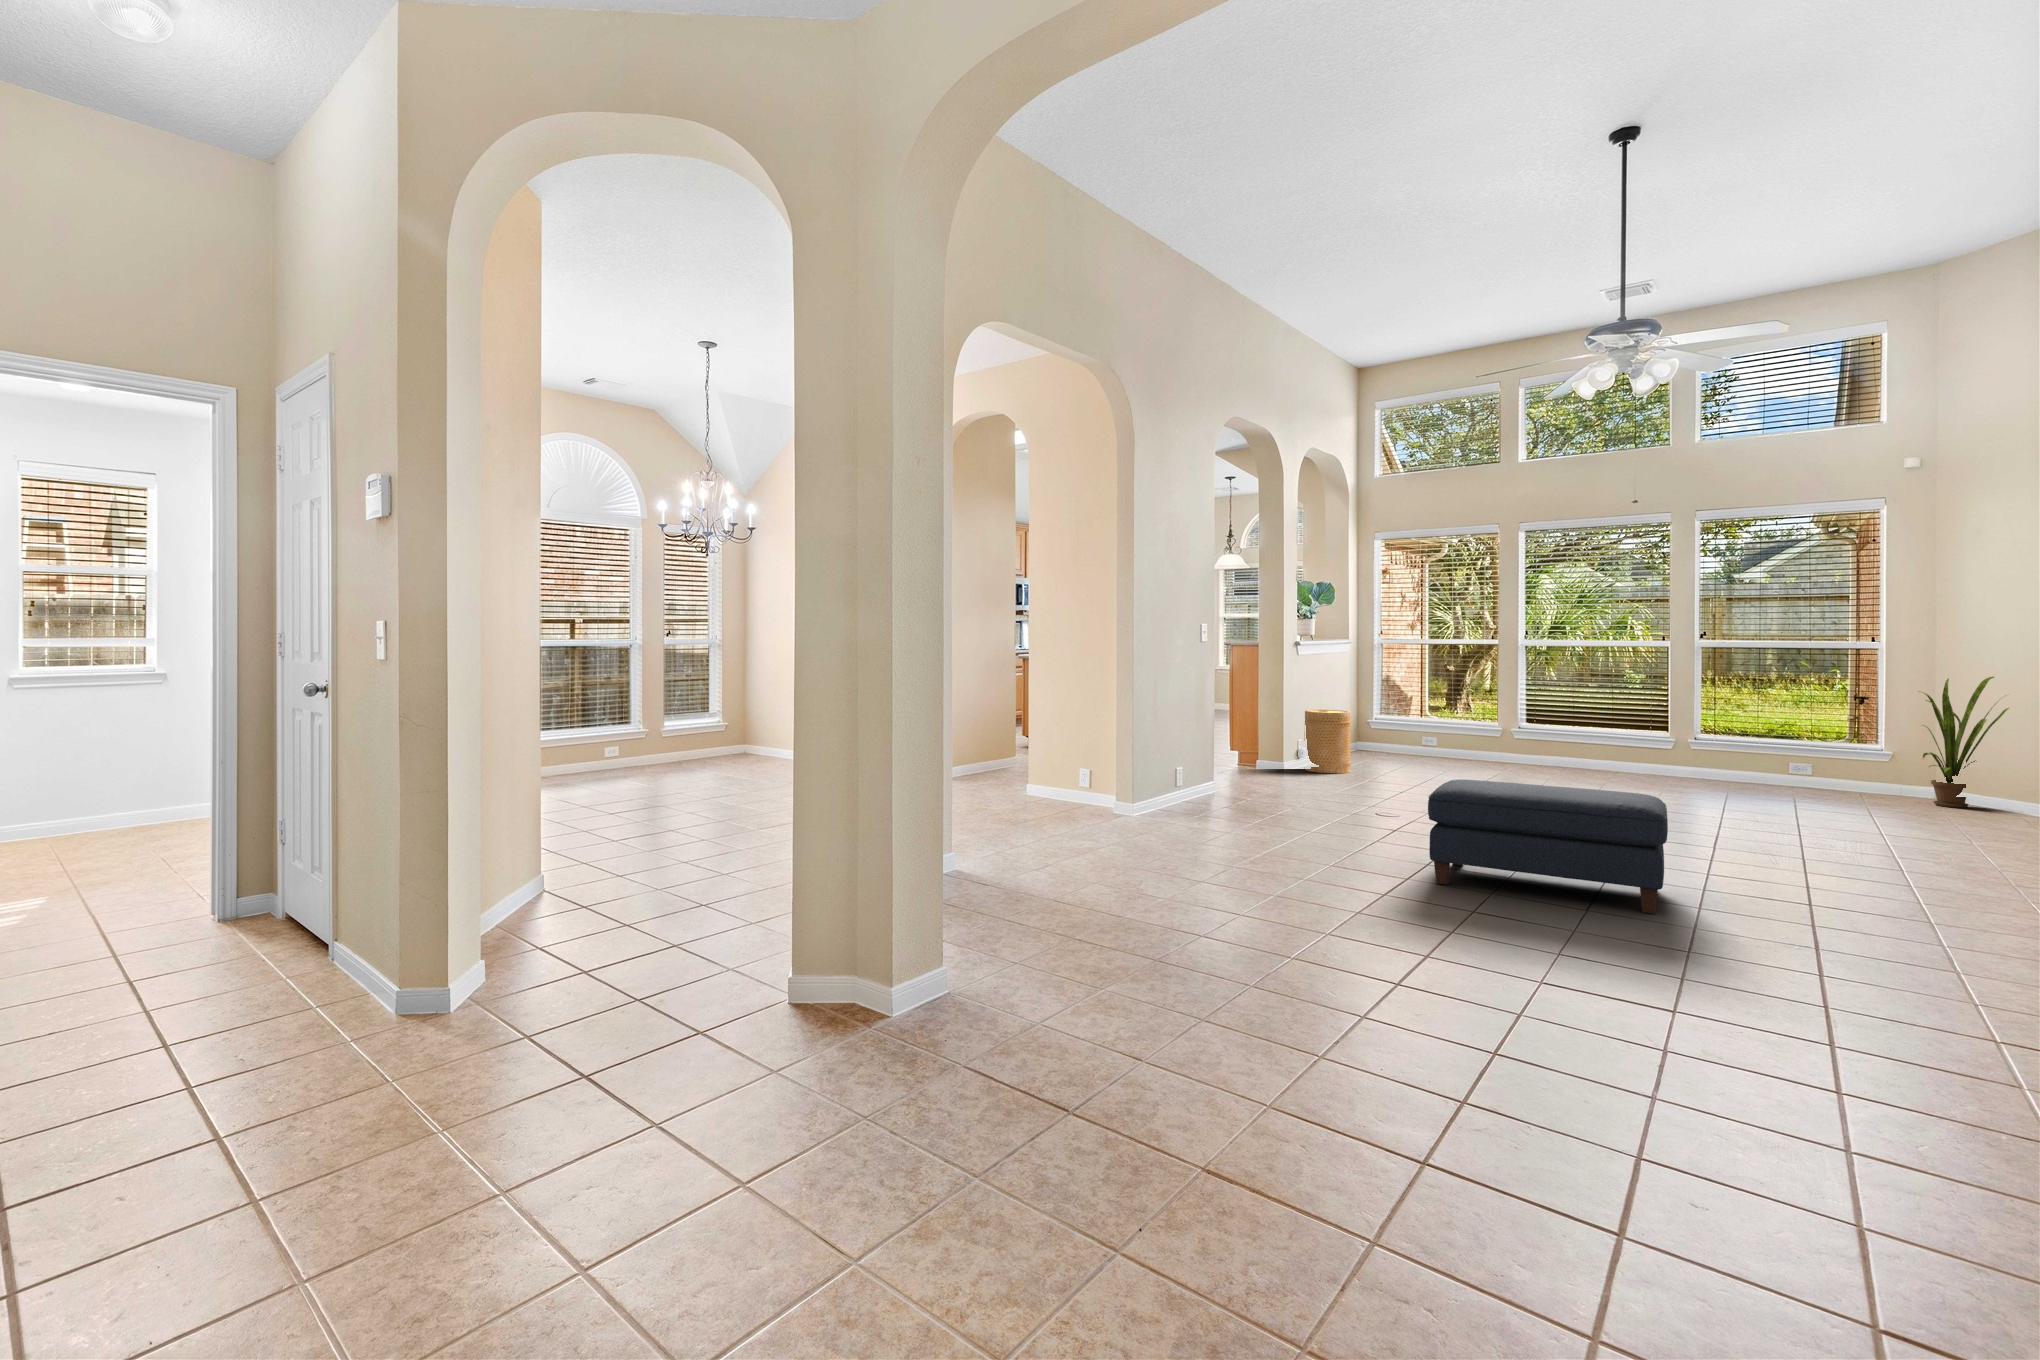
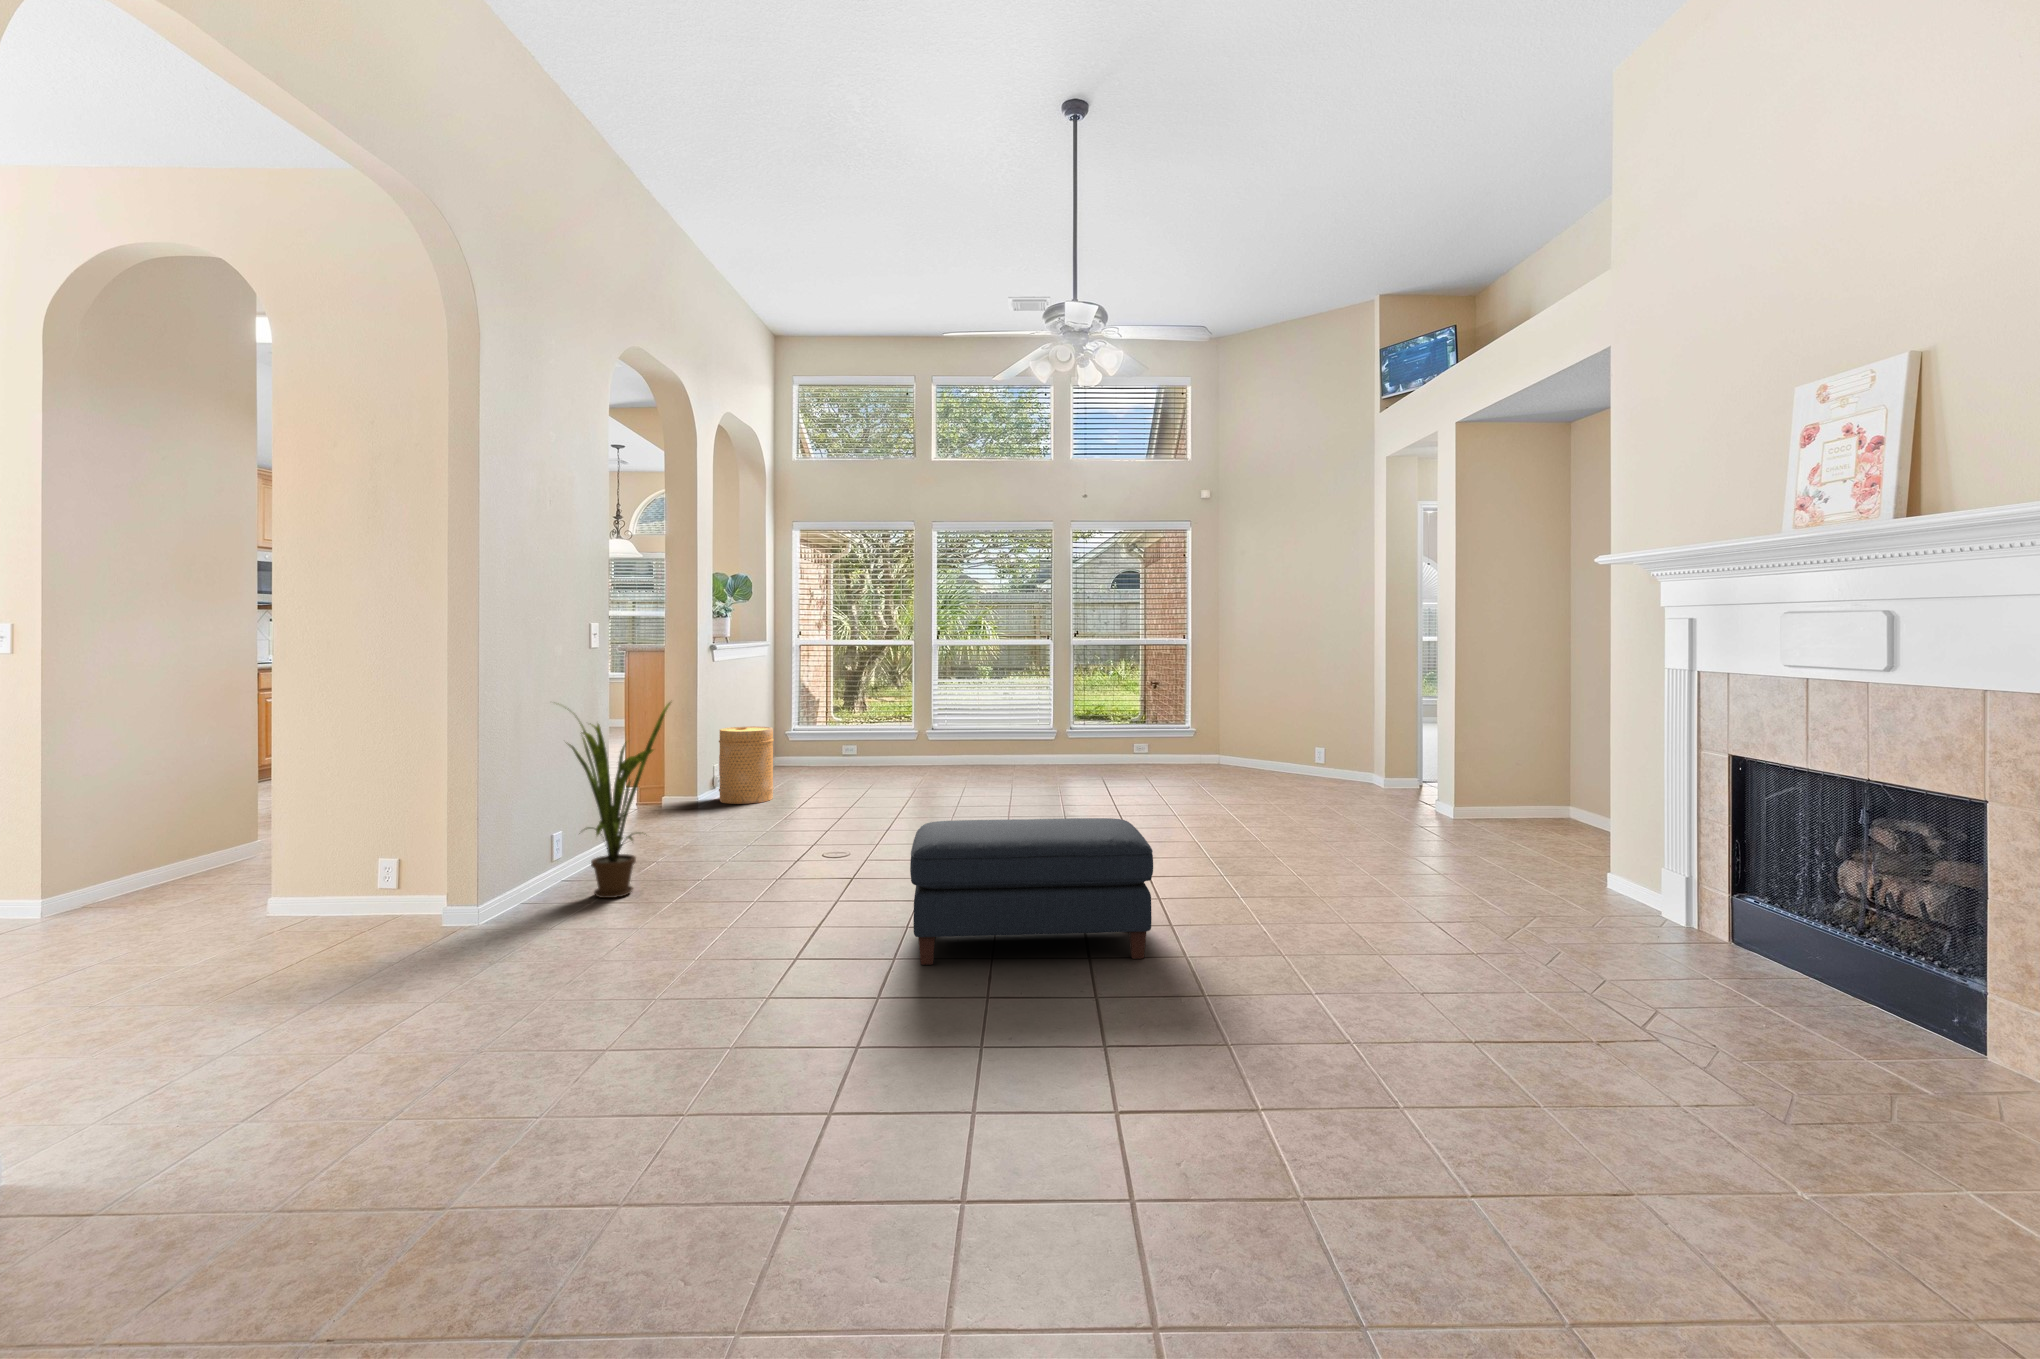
house plant: present [1921,676,2009,808] -> present [568,703,670,898]

